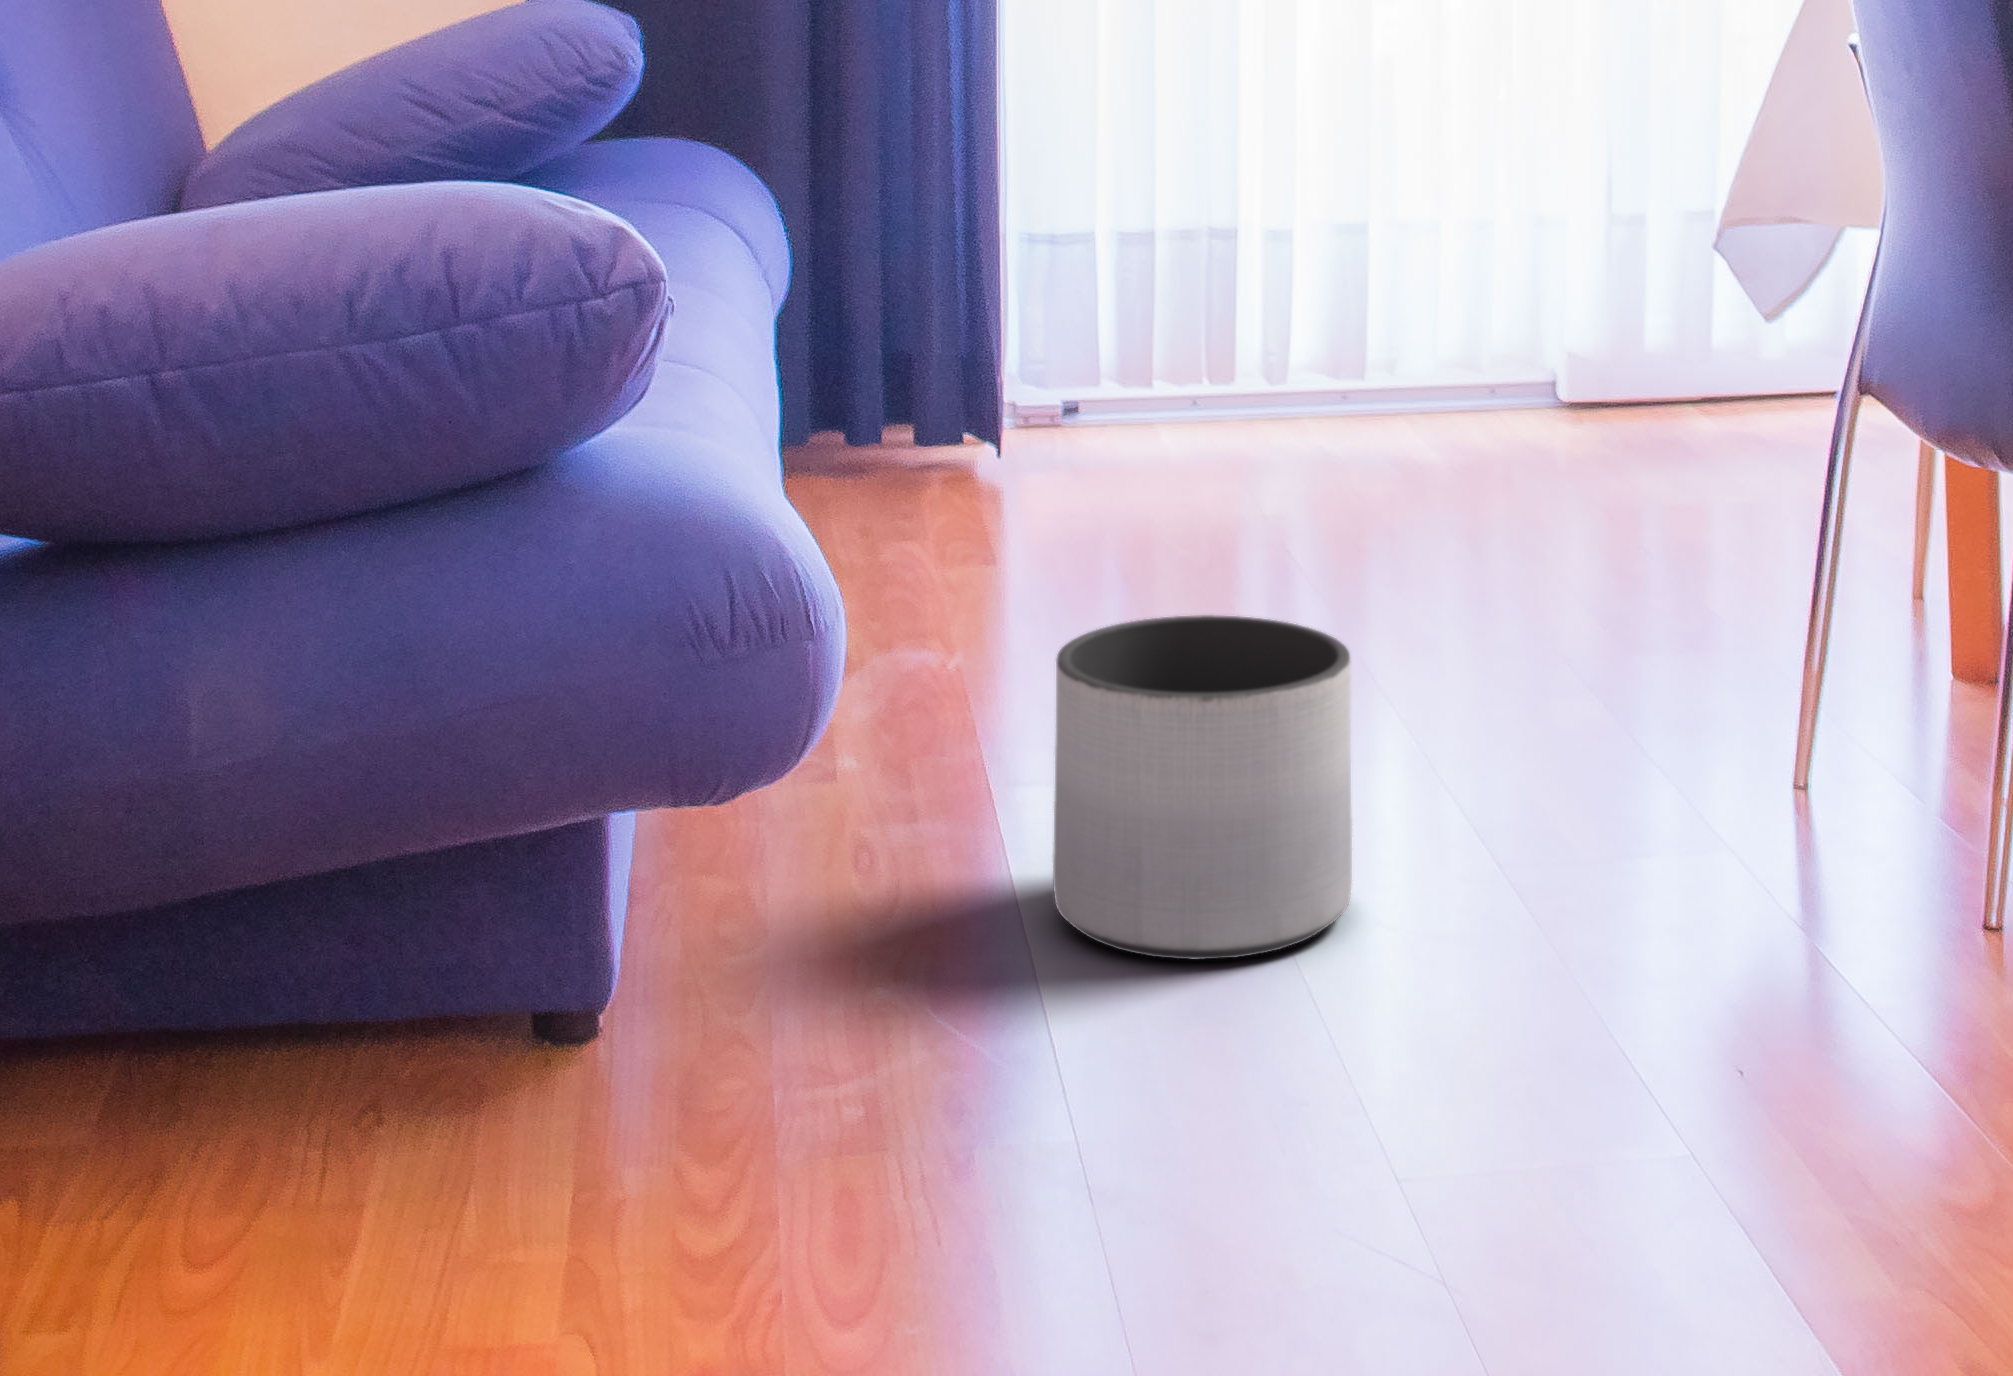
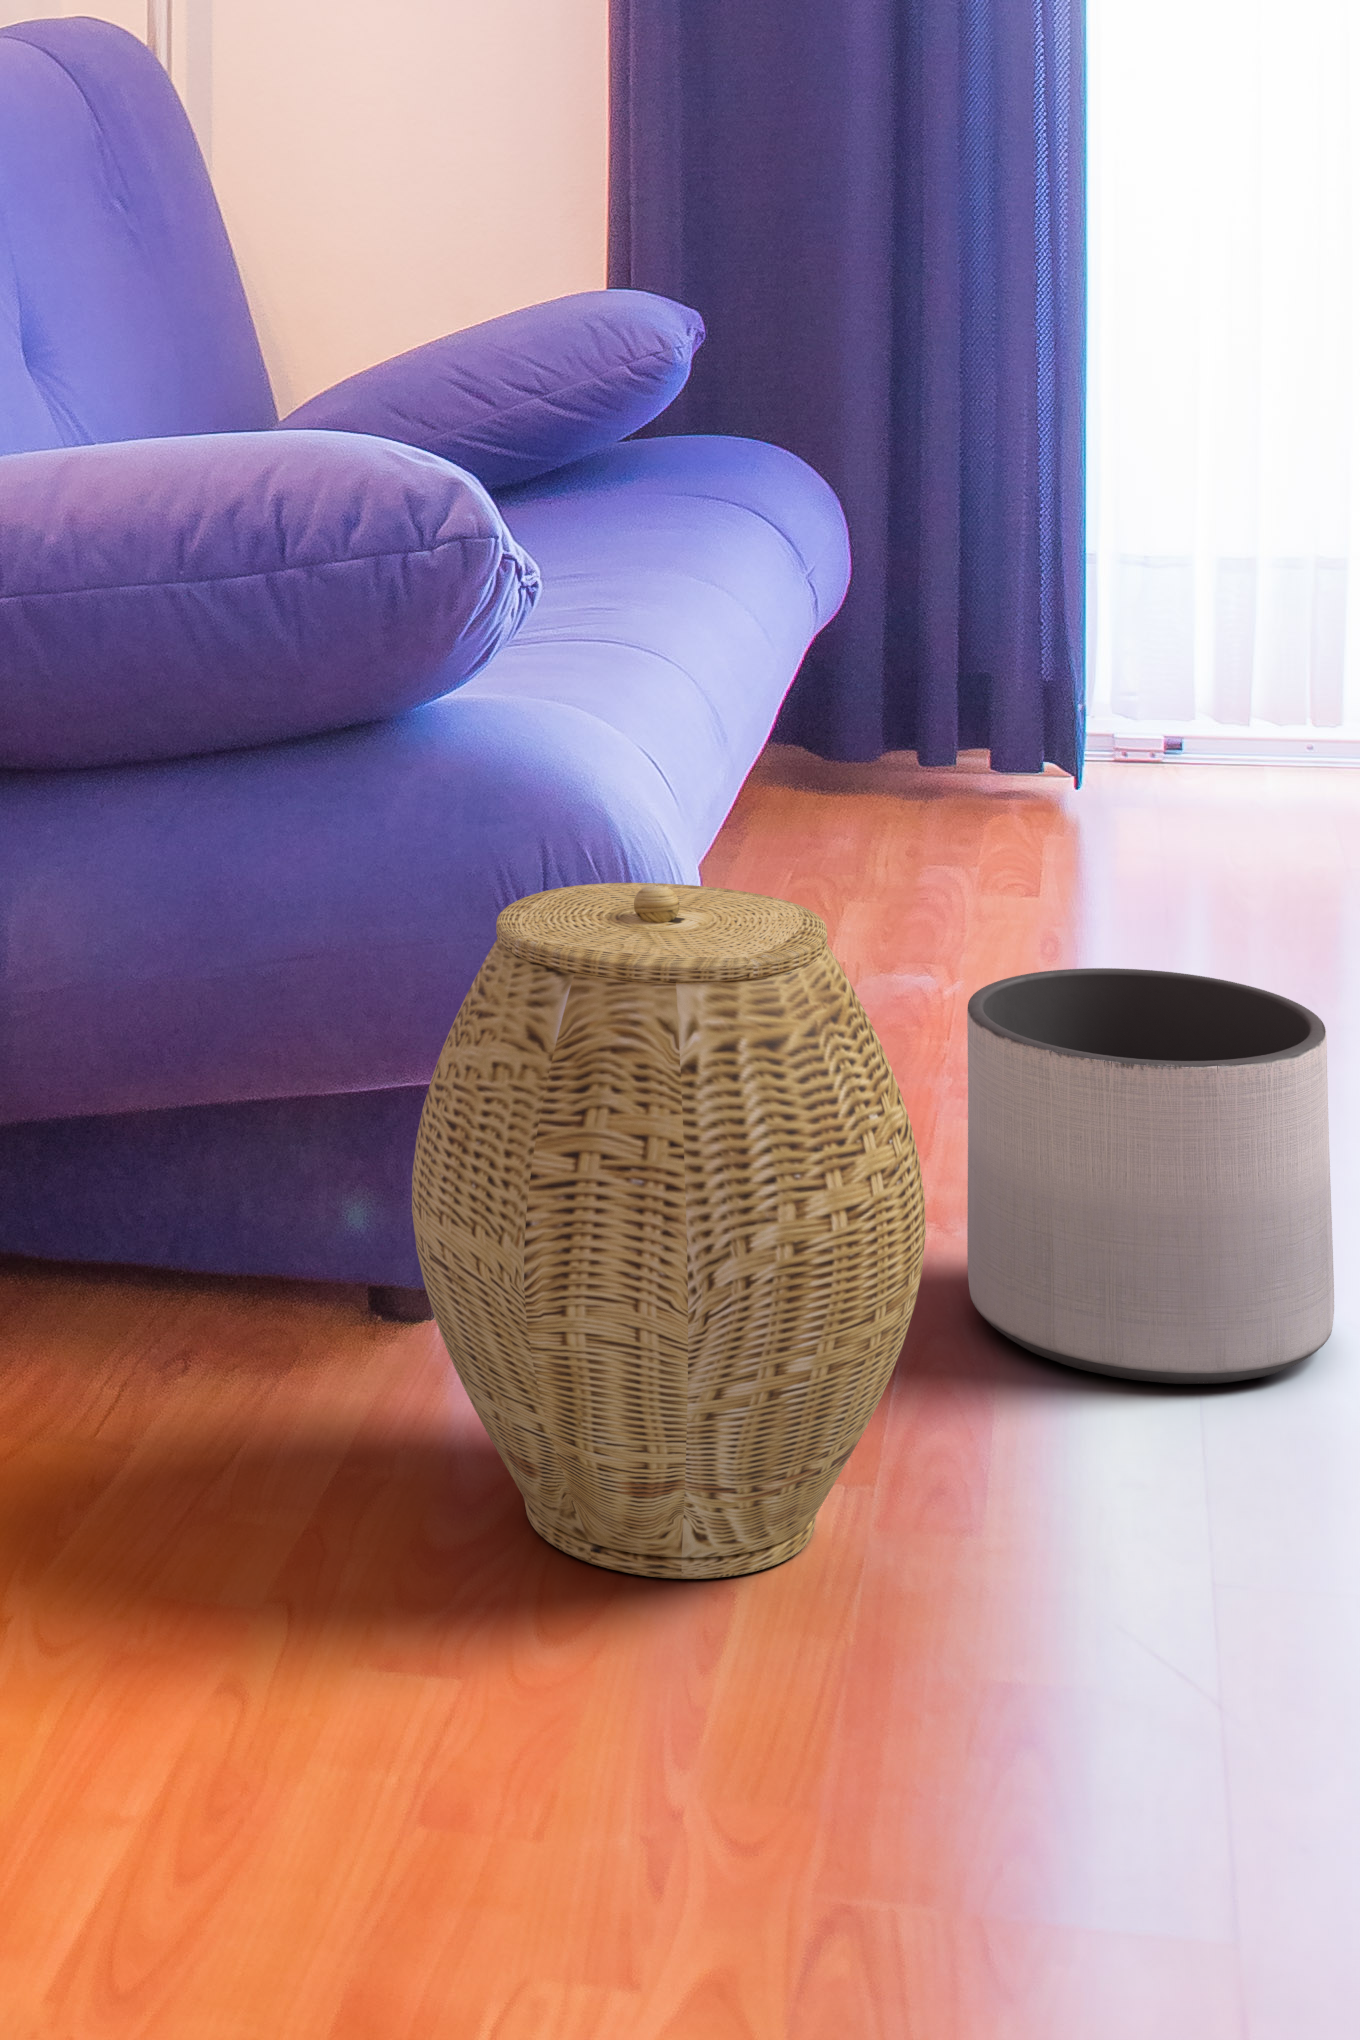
woven basket: none [634,587,1090,1193] -> present [412,883,926,1579]

